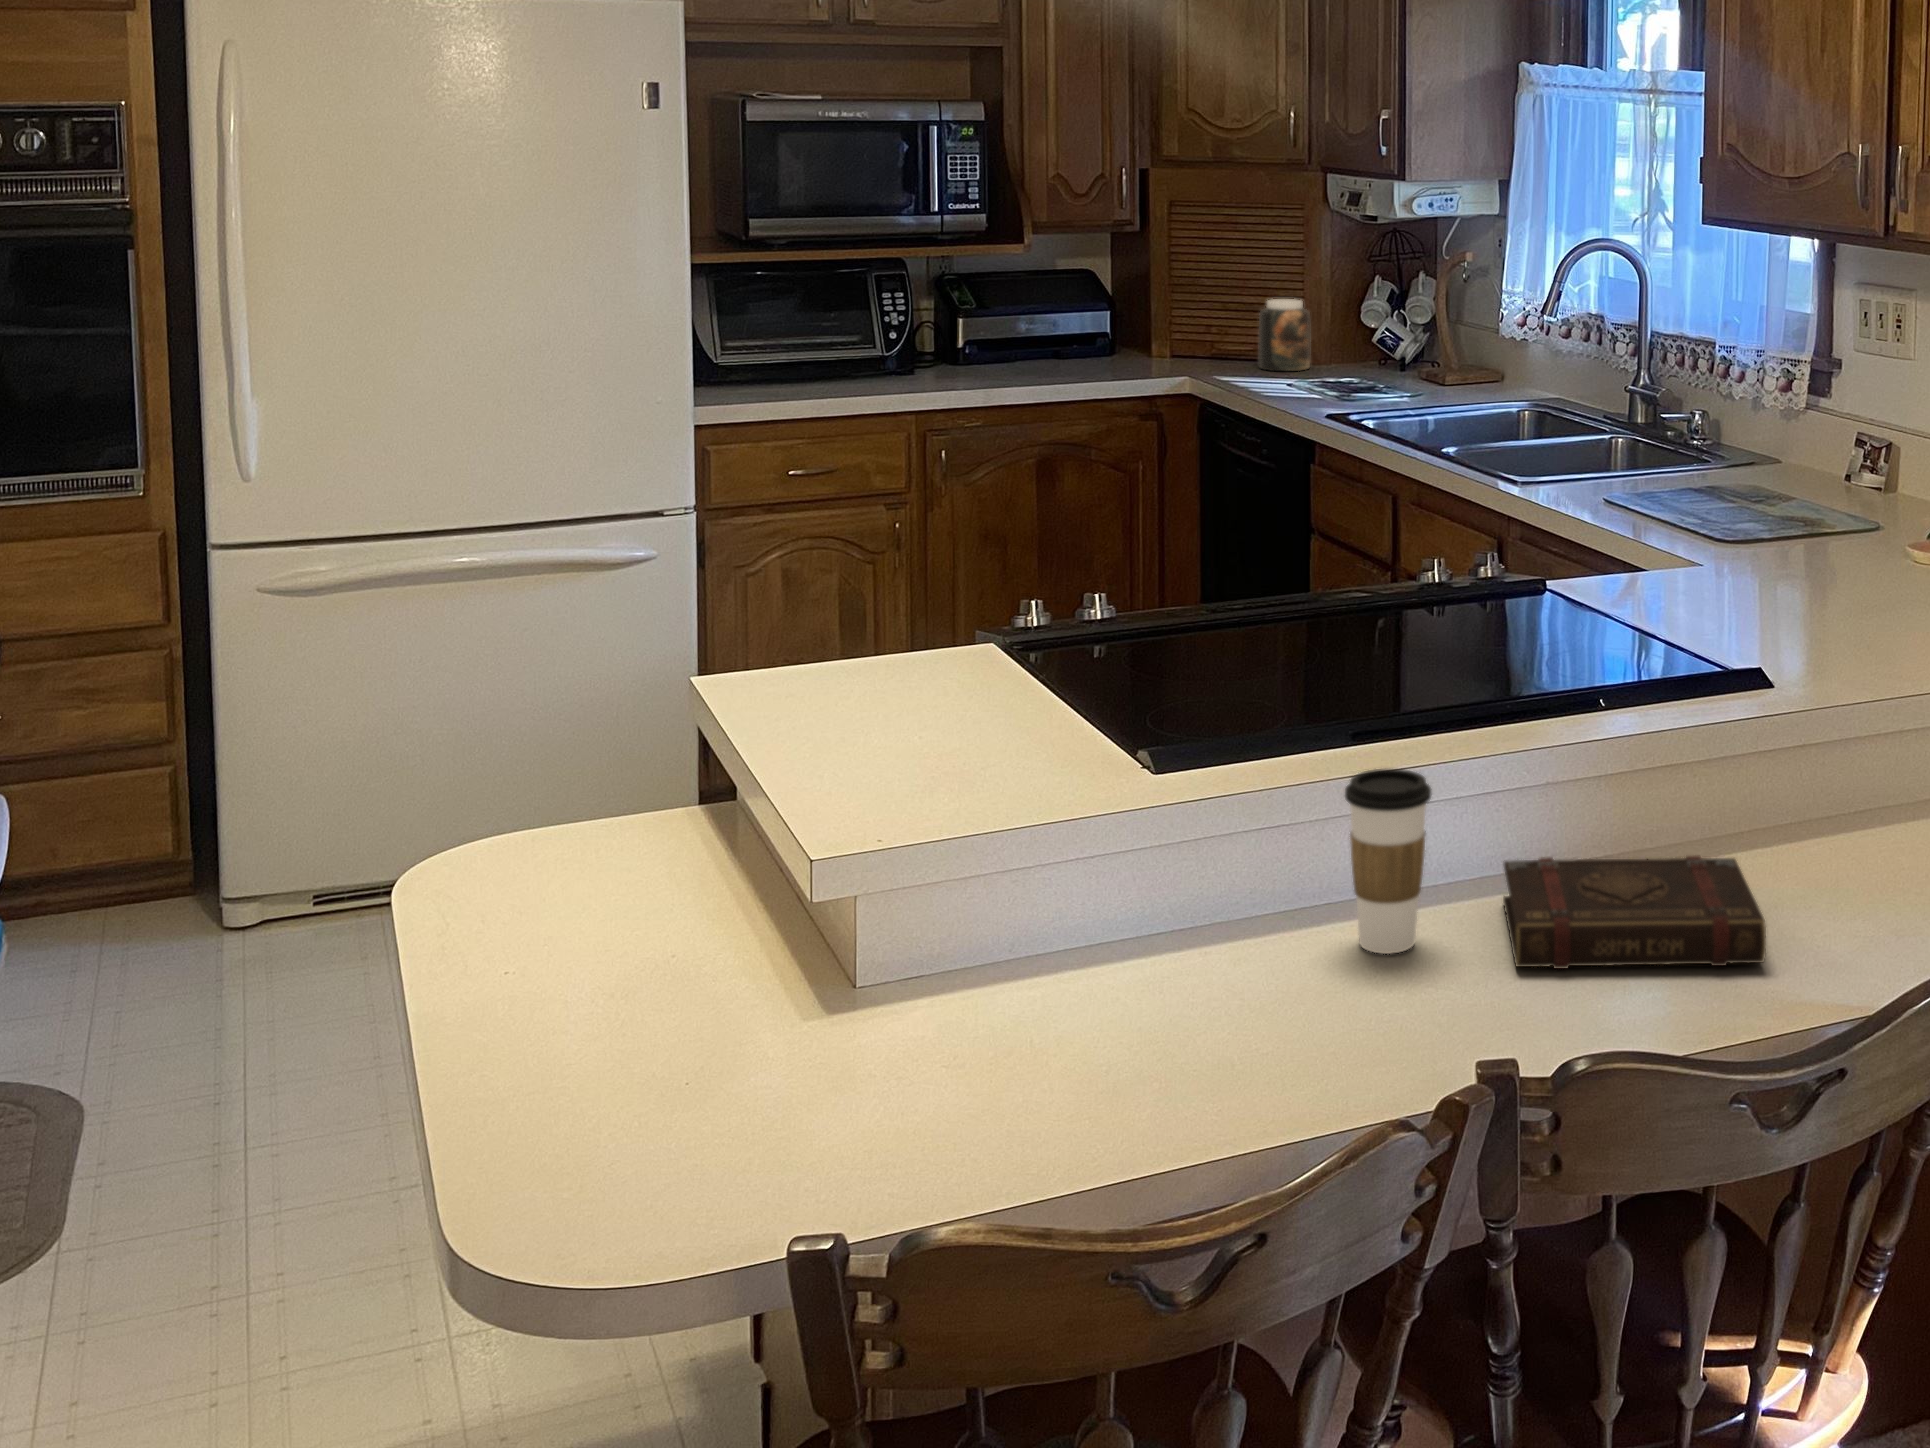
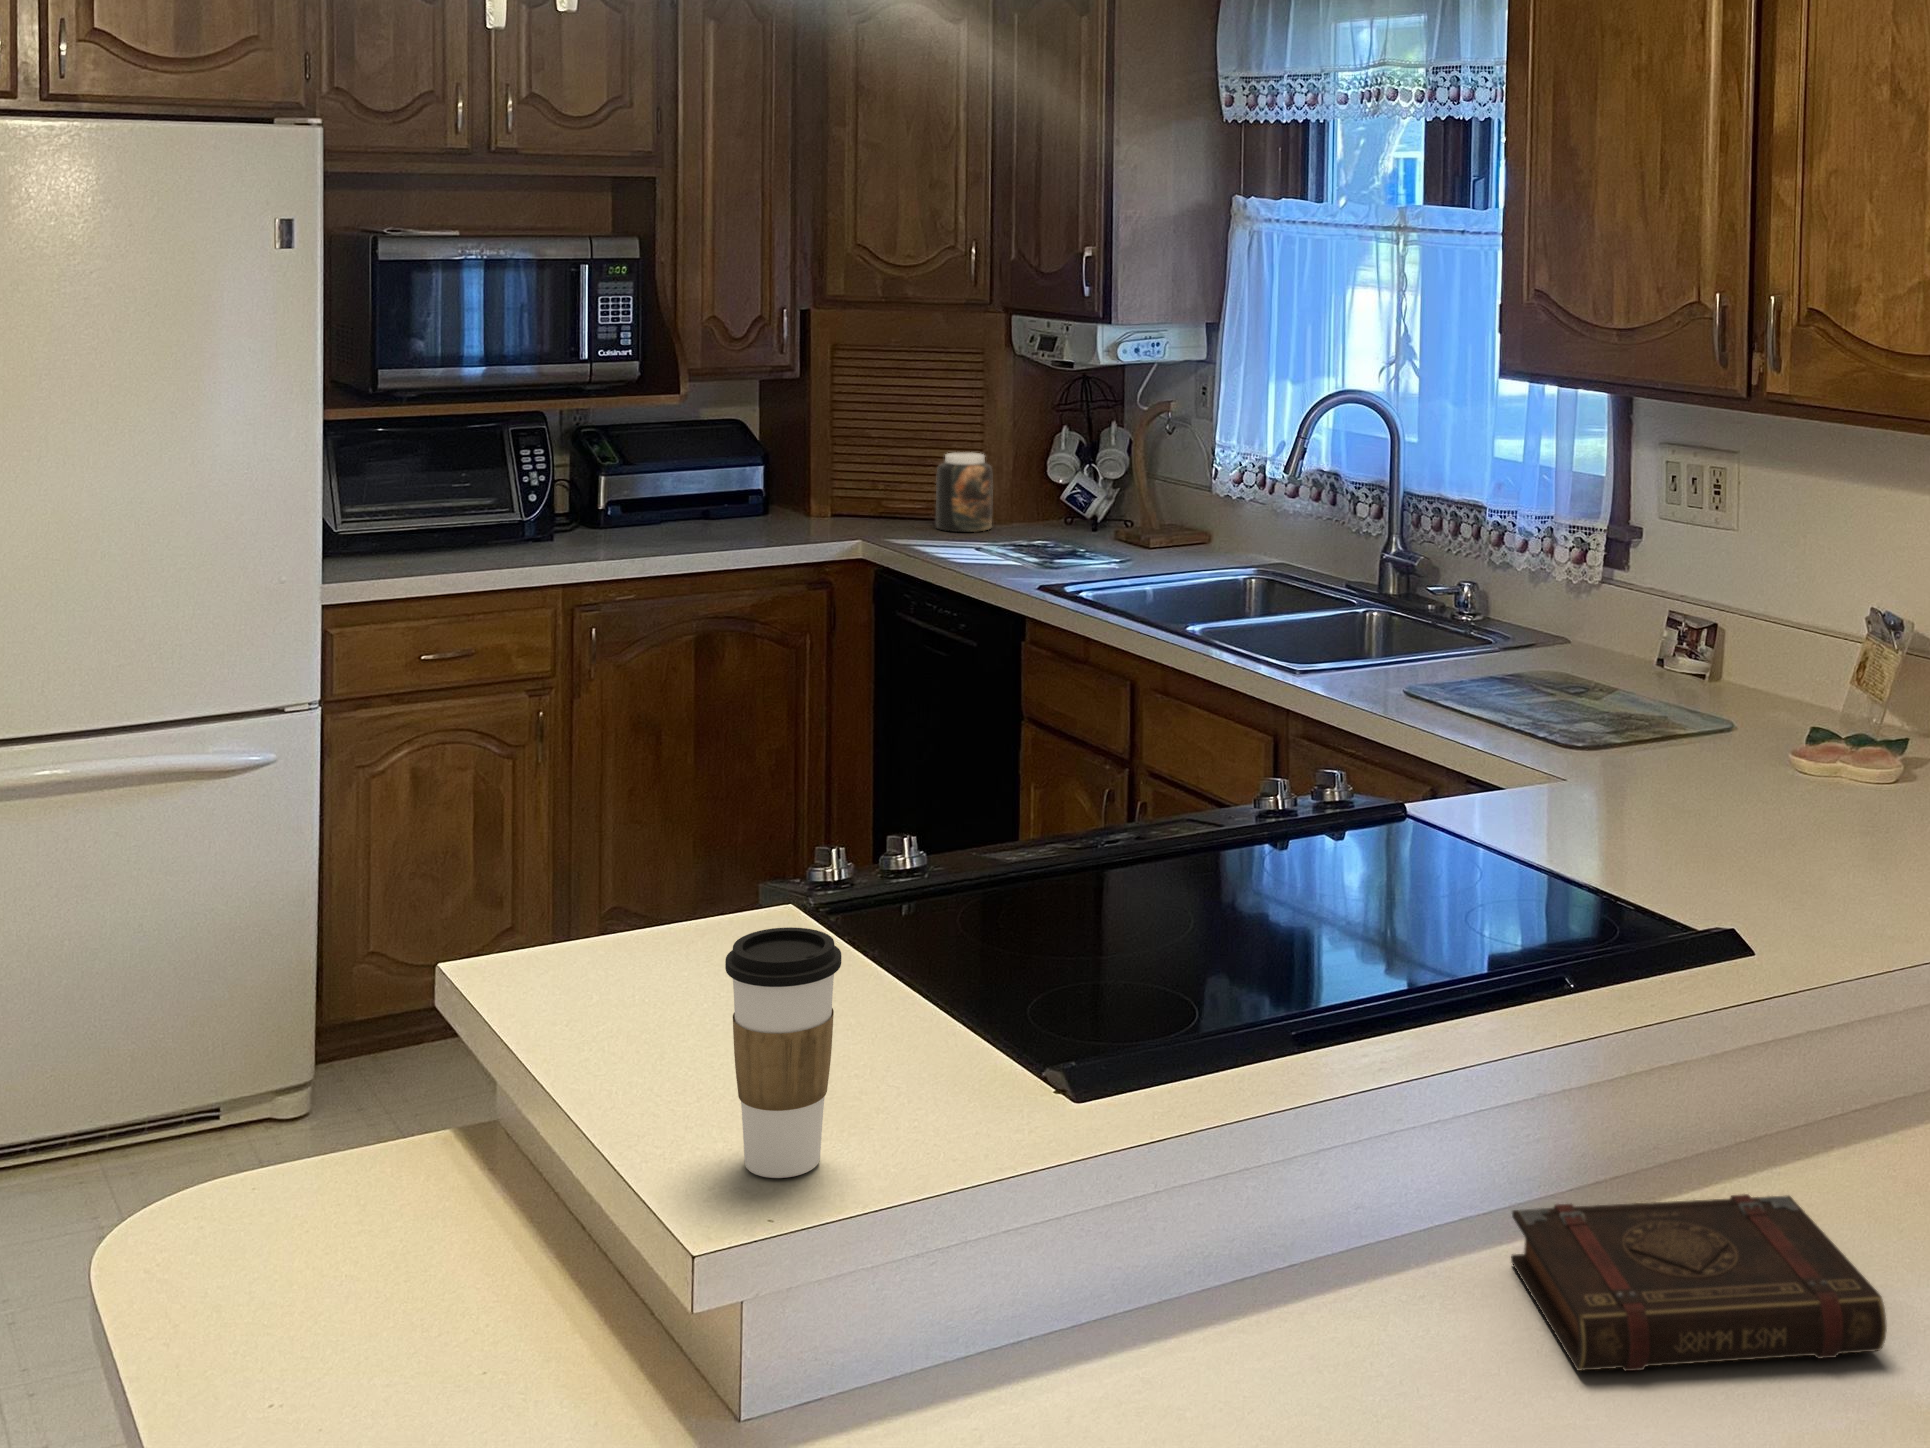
coffee cup: present [1345,769,1432,954] -> present [725,927,841,1178]

